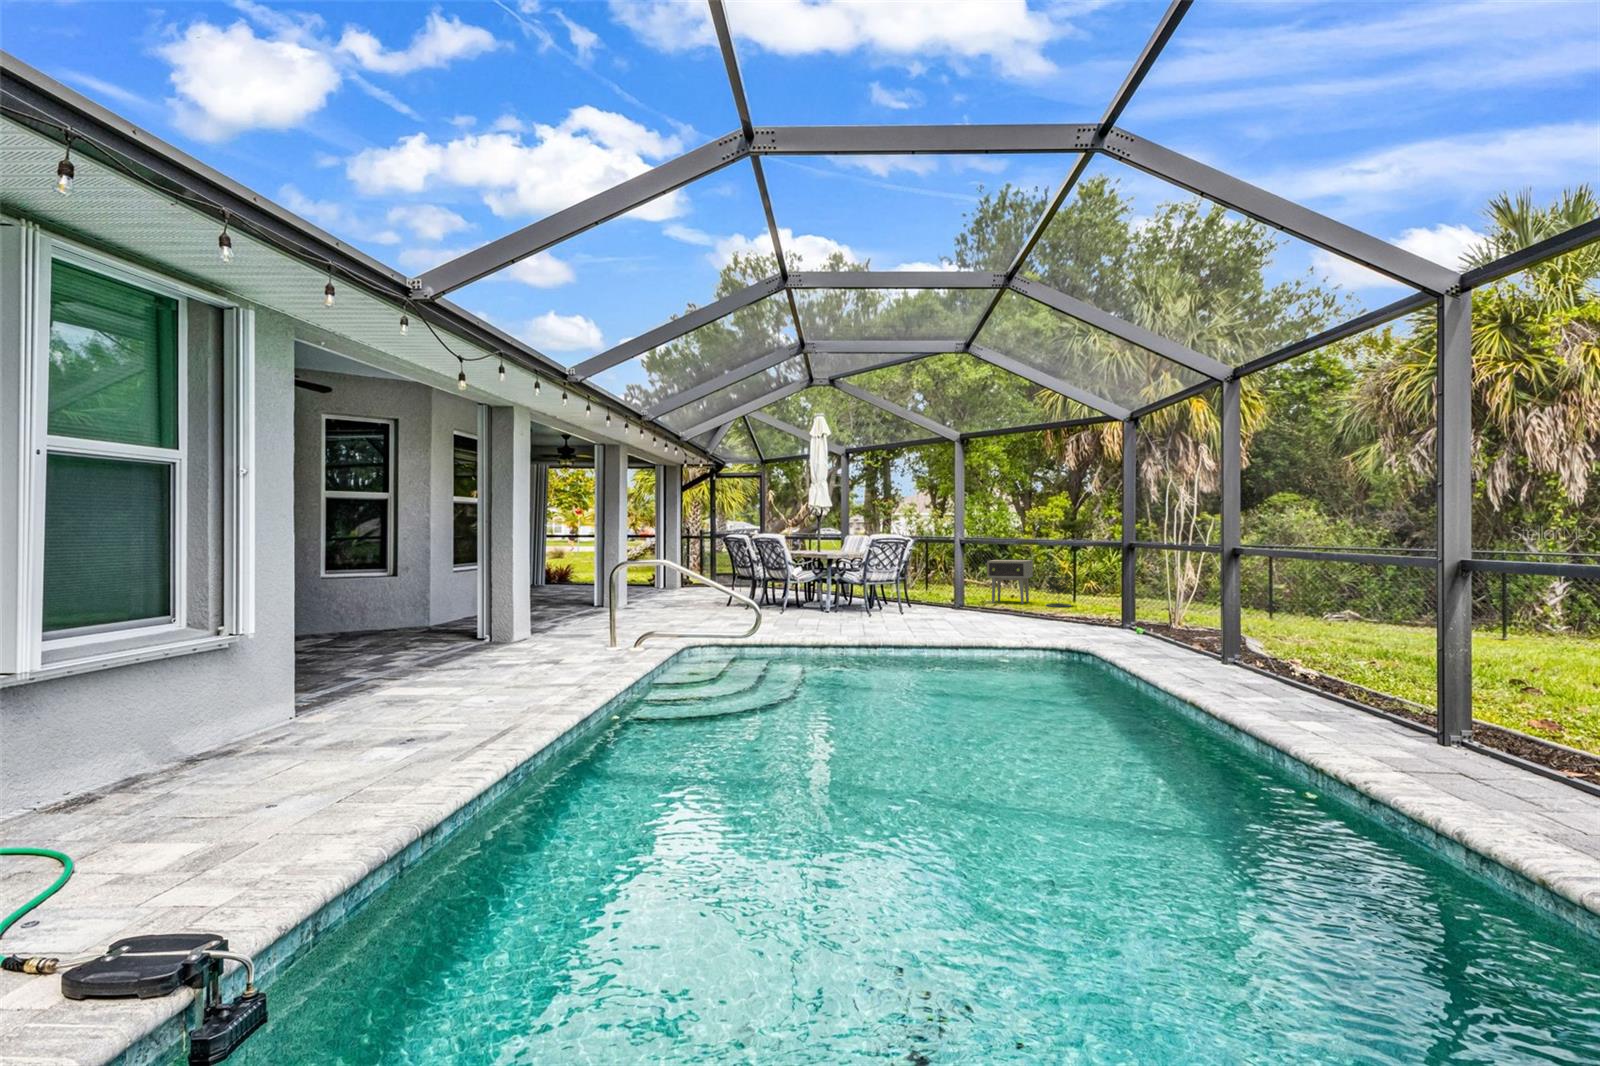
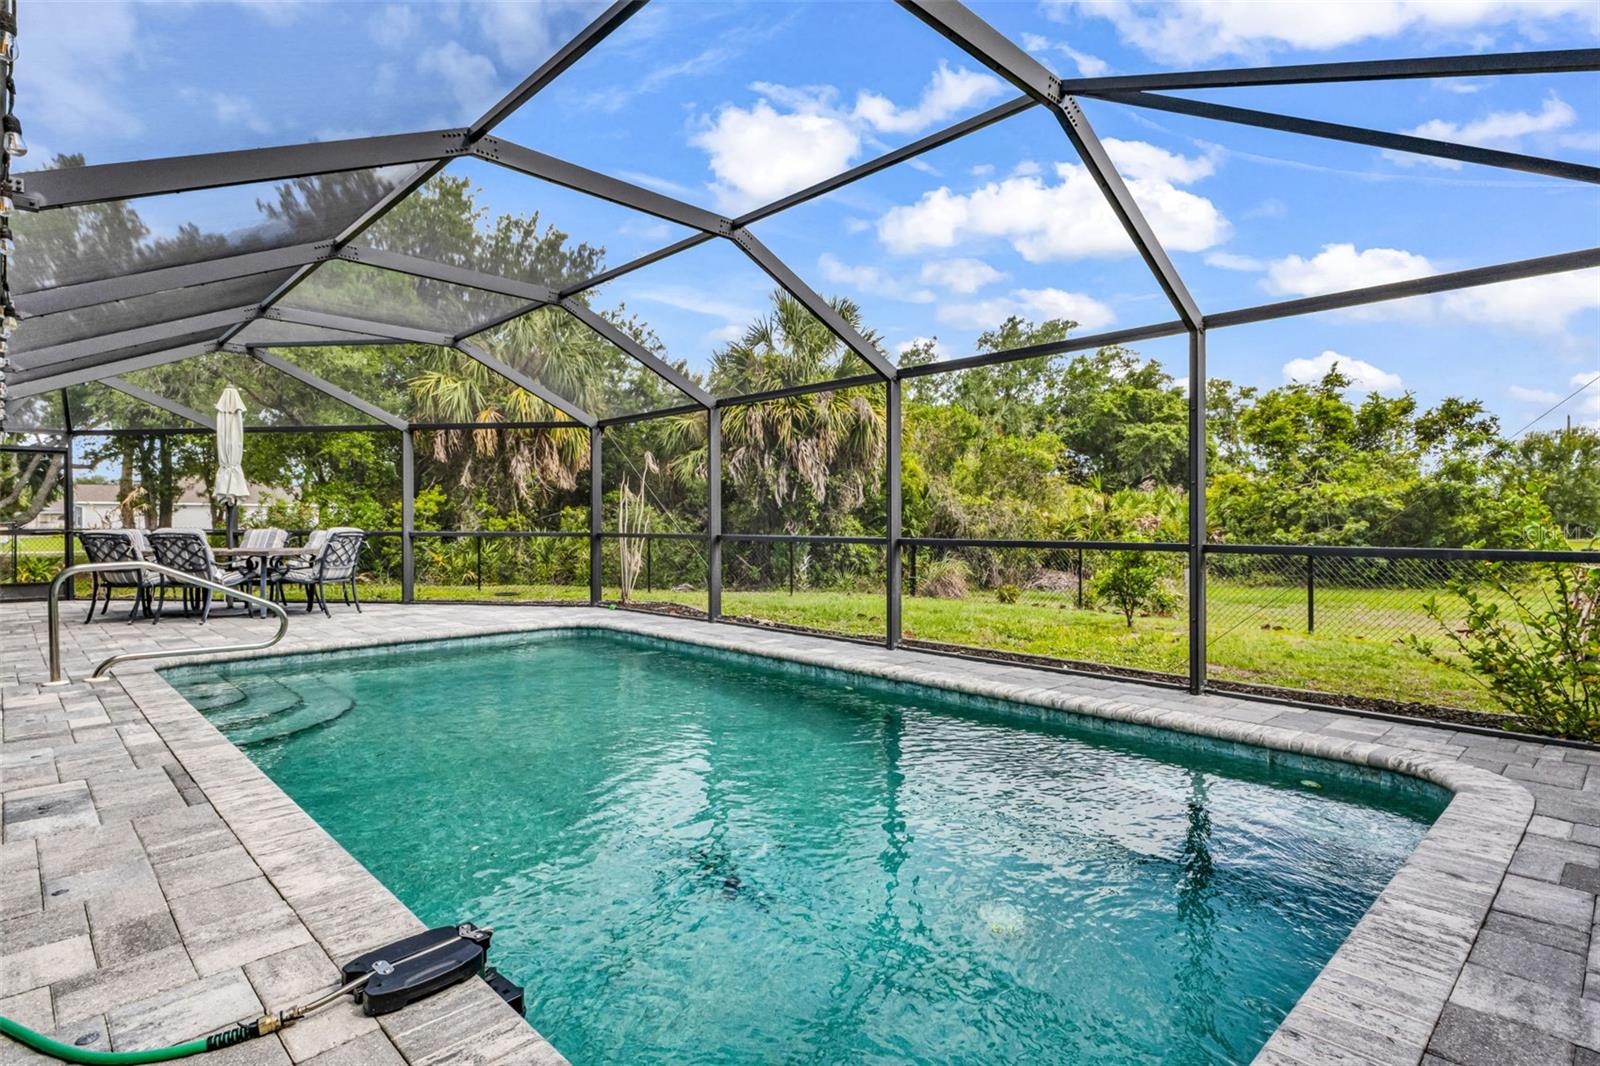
side table: present [987,560,1033,604] -> none [429,551,474,597]

